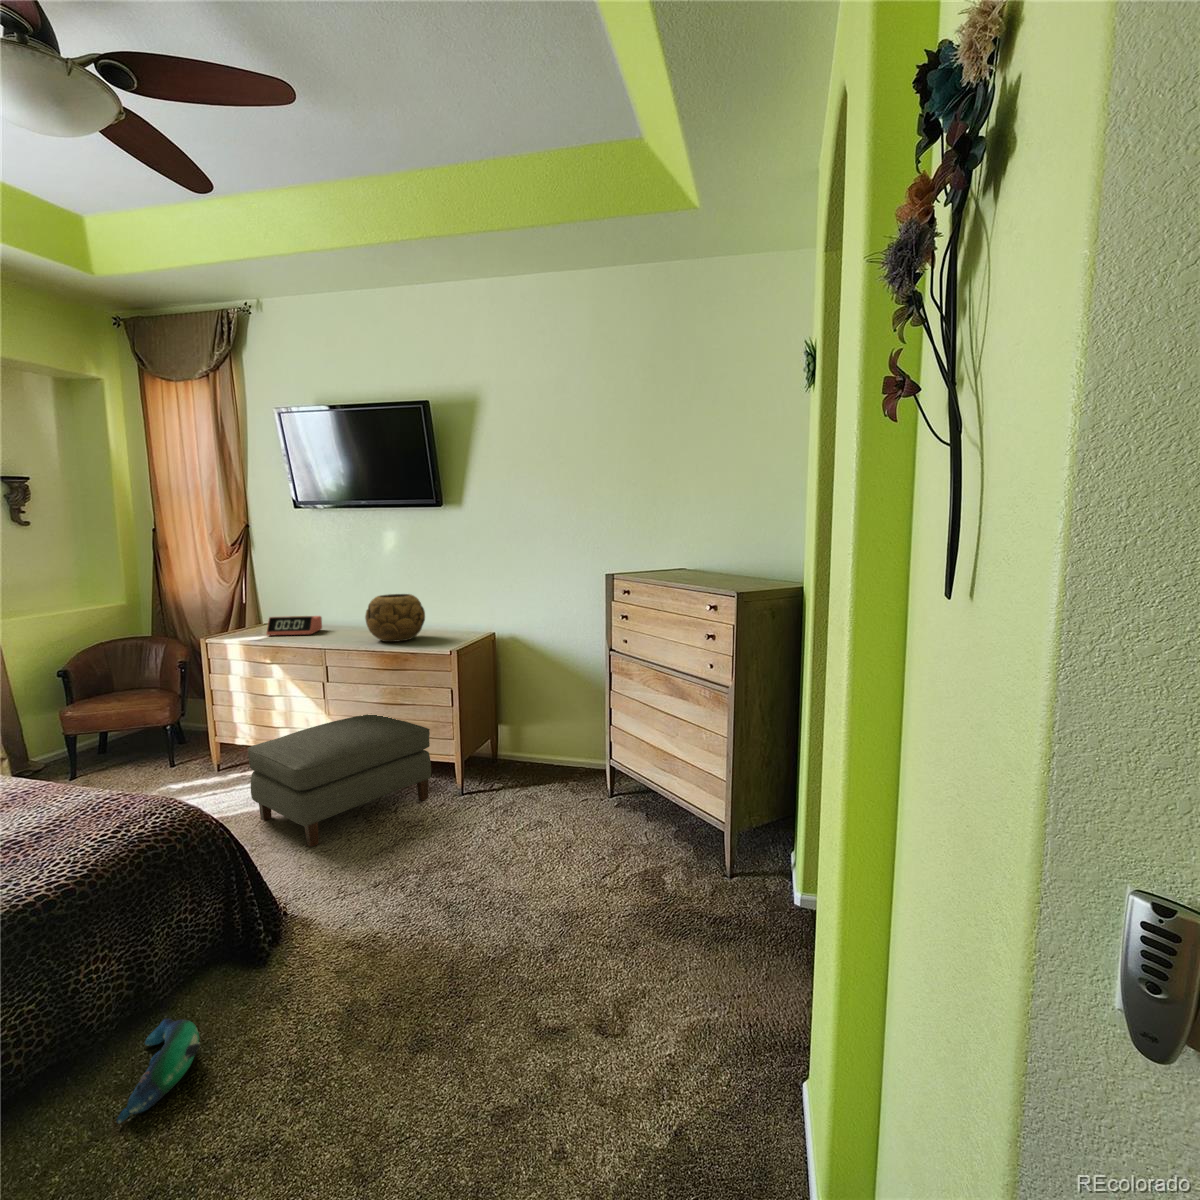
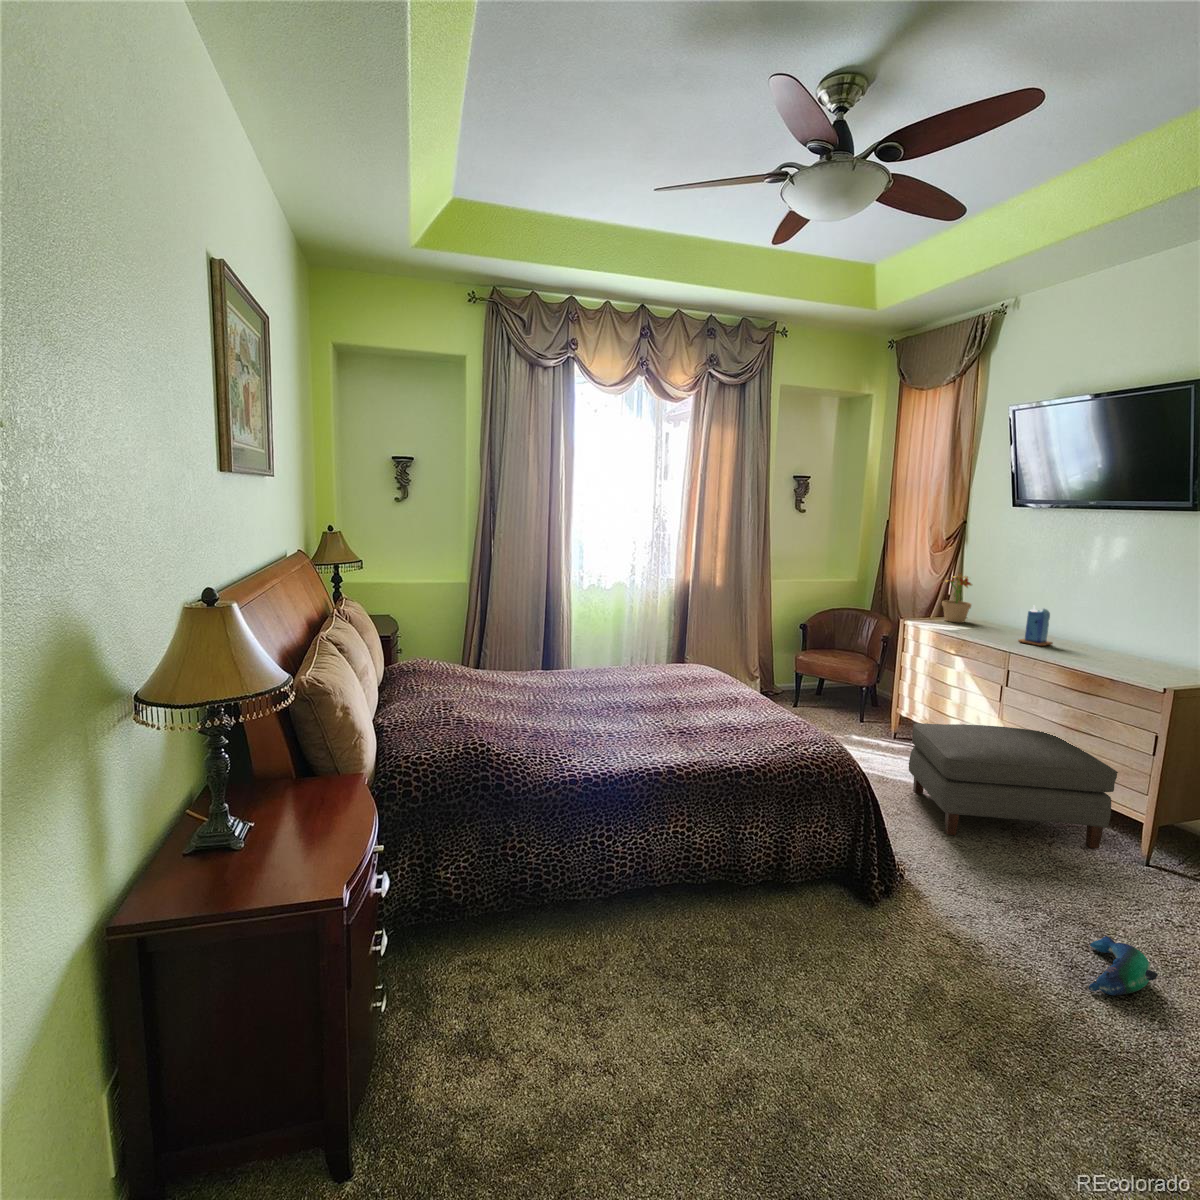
potted plant: none [236,578,272,631] -> present [942,573,972,622]
decorative bowl: present [365,594,425,642] -> none [1065,608,1148,665]
candle: none [326,600,355,637] -> present [1018,606,1053,646]
alarm clock: present [267,616,322,635] -> none [959,611,1020,635]
plush toy: present [116,1018,200,1124] -> present [1089,936,1158,996]

